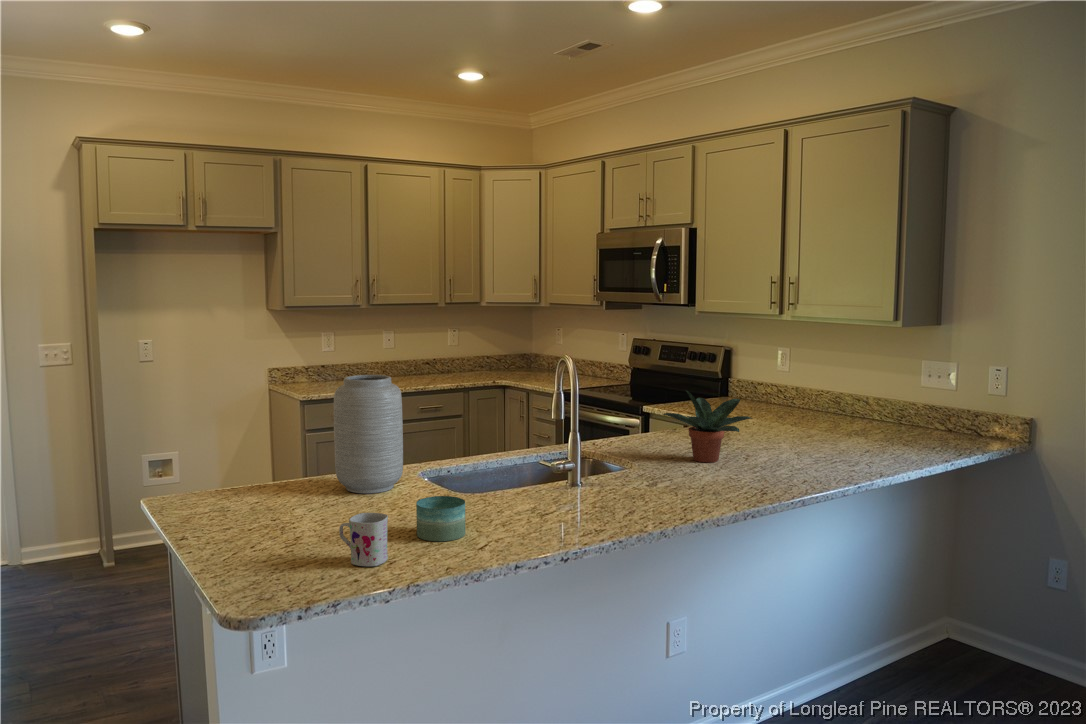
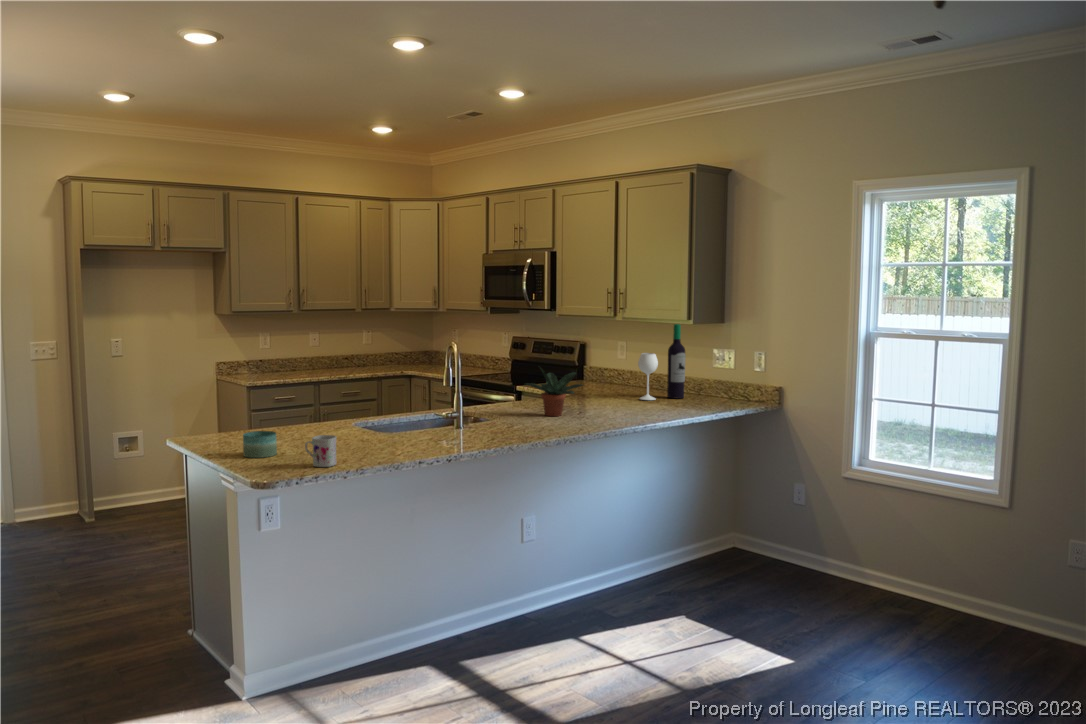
wine bottle: none [818,327,886,434] -> present [638,324,686,400]
vase: present [334,375,403,494] -> none [291,355,340,436]
candle: present [416,496,465,541] -> present [243,431,277,458]

